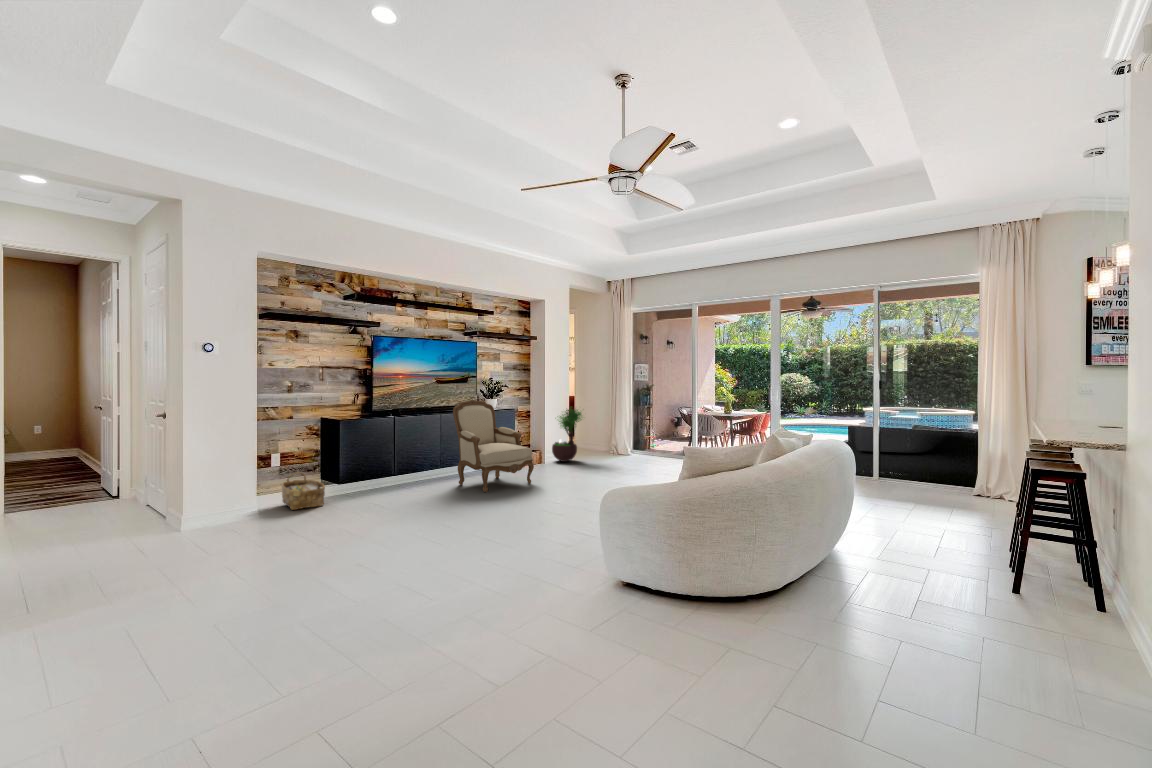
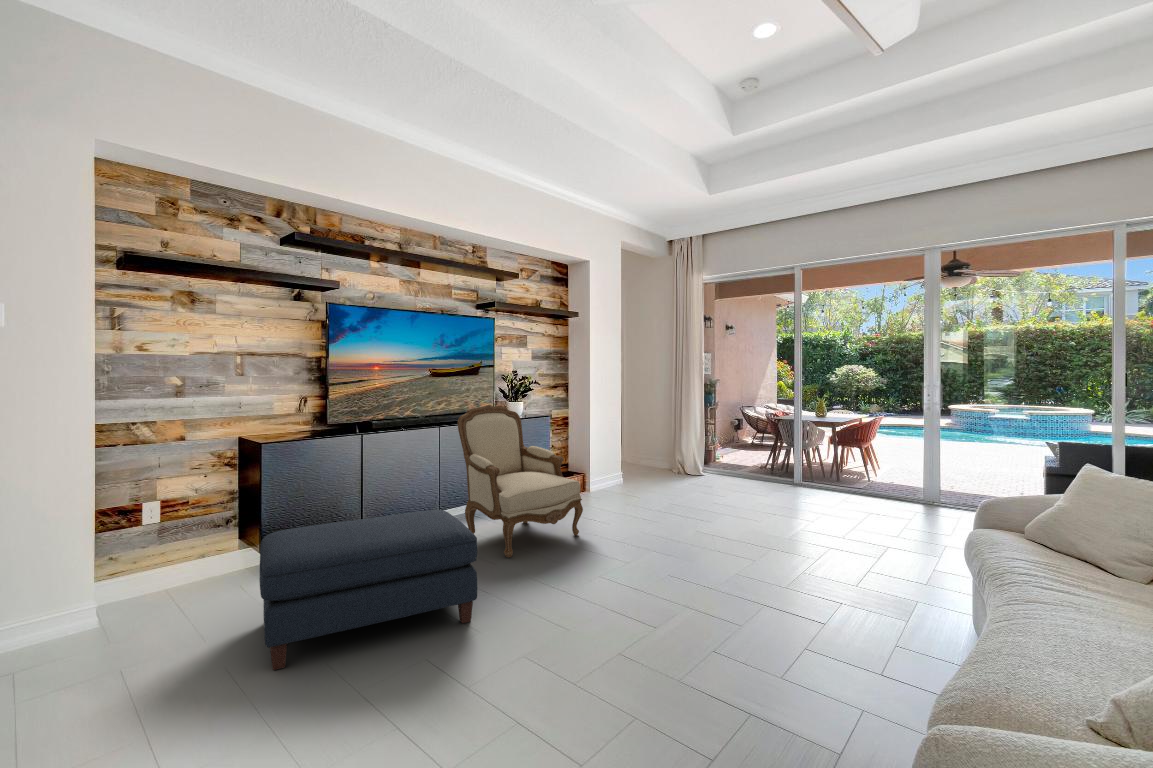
potted tree: present [552,408,581,462] -> none [599,407,647,488]
ottoman: none [349,458,467,527] -> present [260,510,477,670]
woven basket: present [281,472,325,510] -> none [156,532,236,607]

